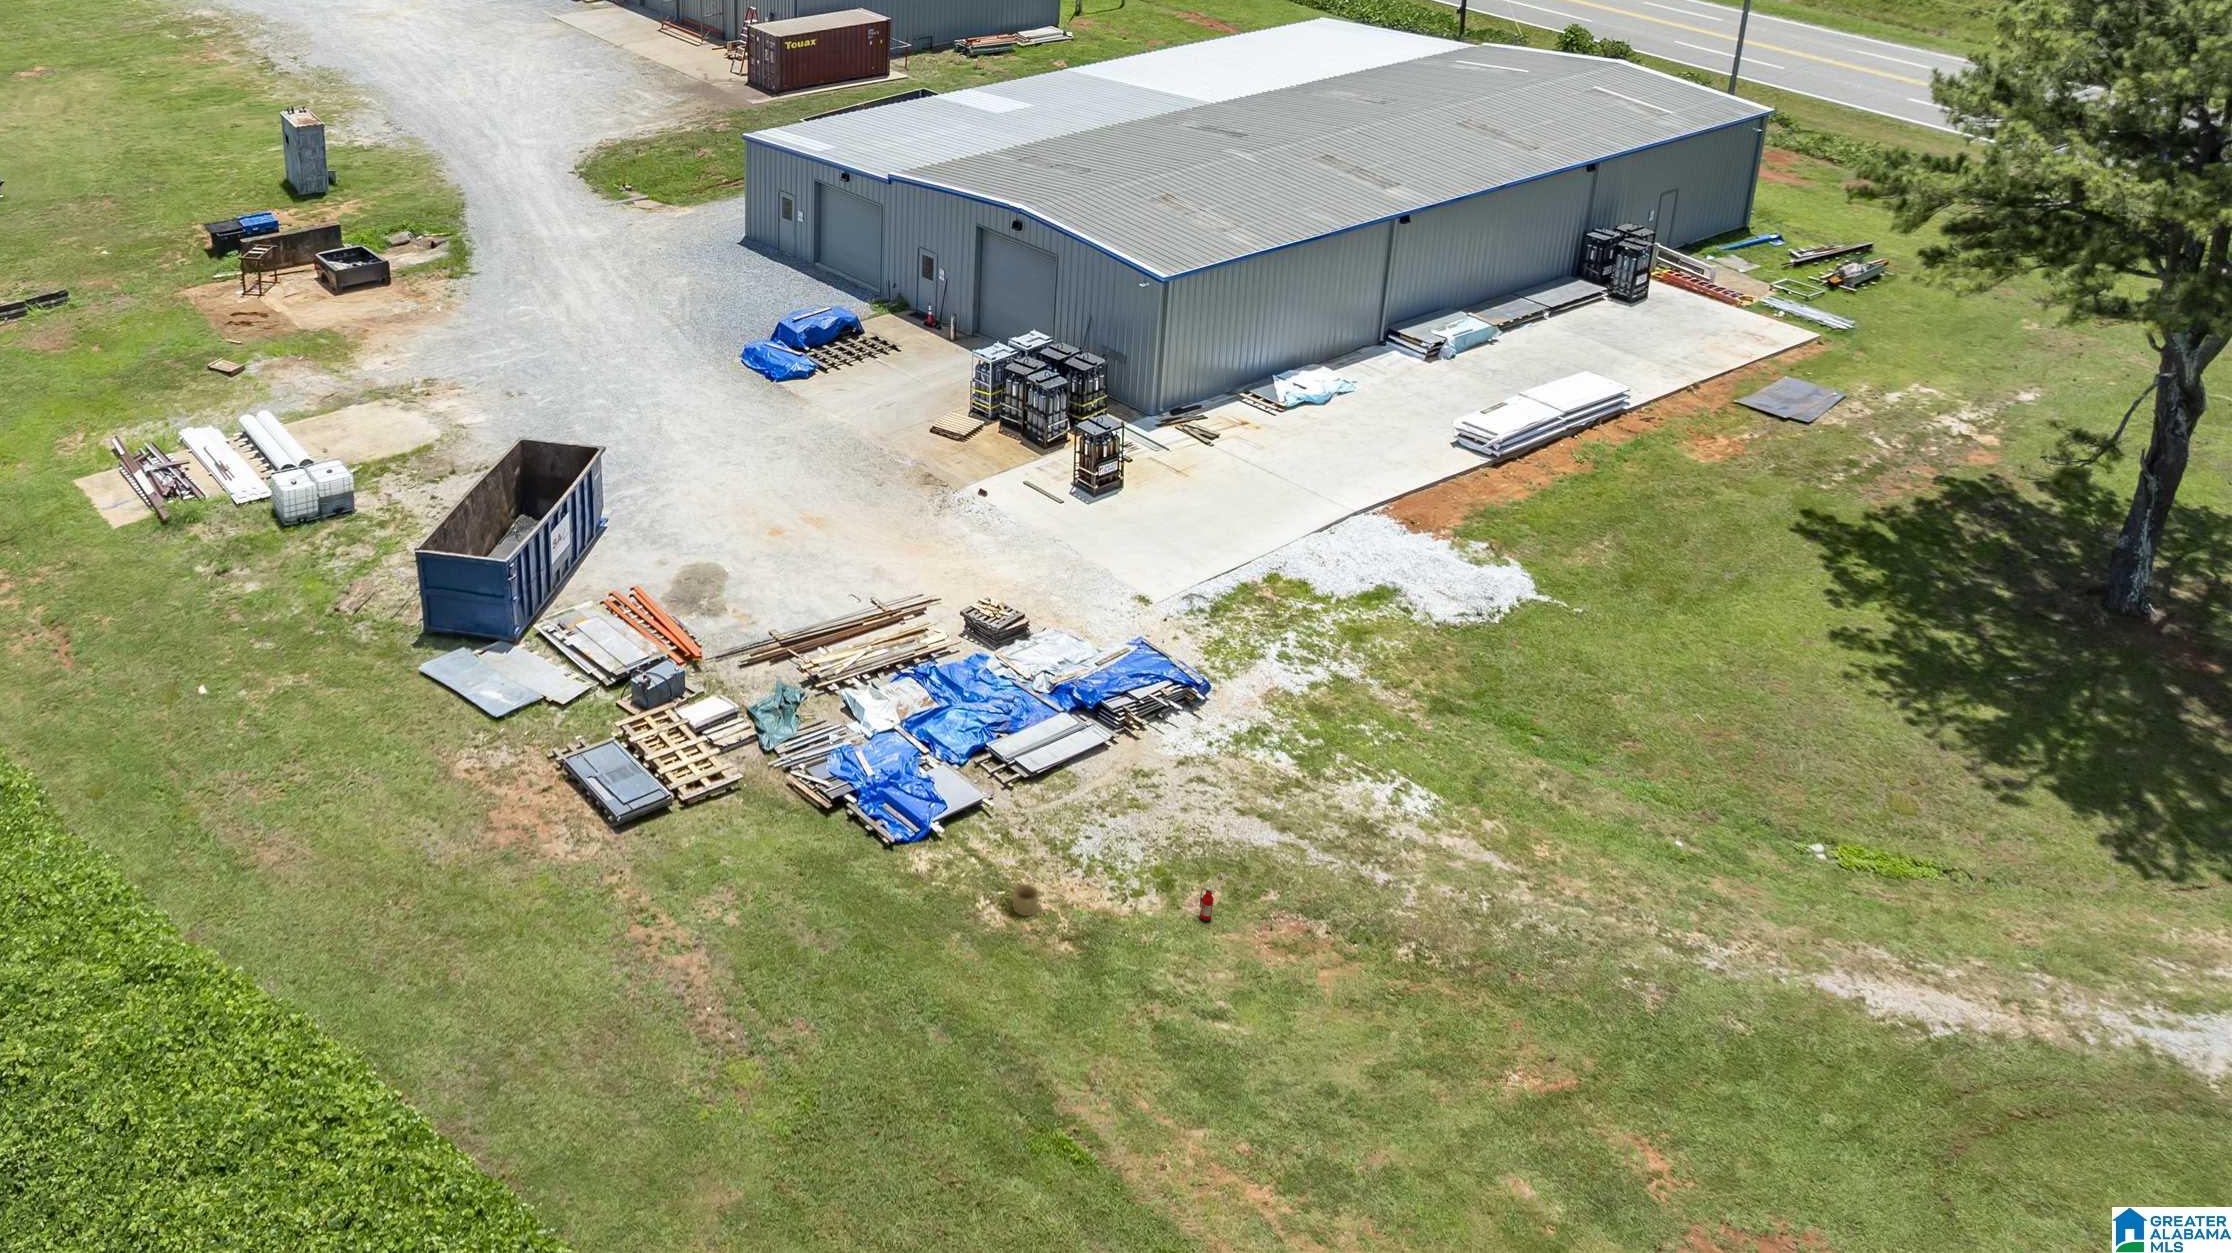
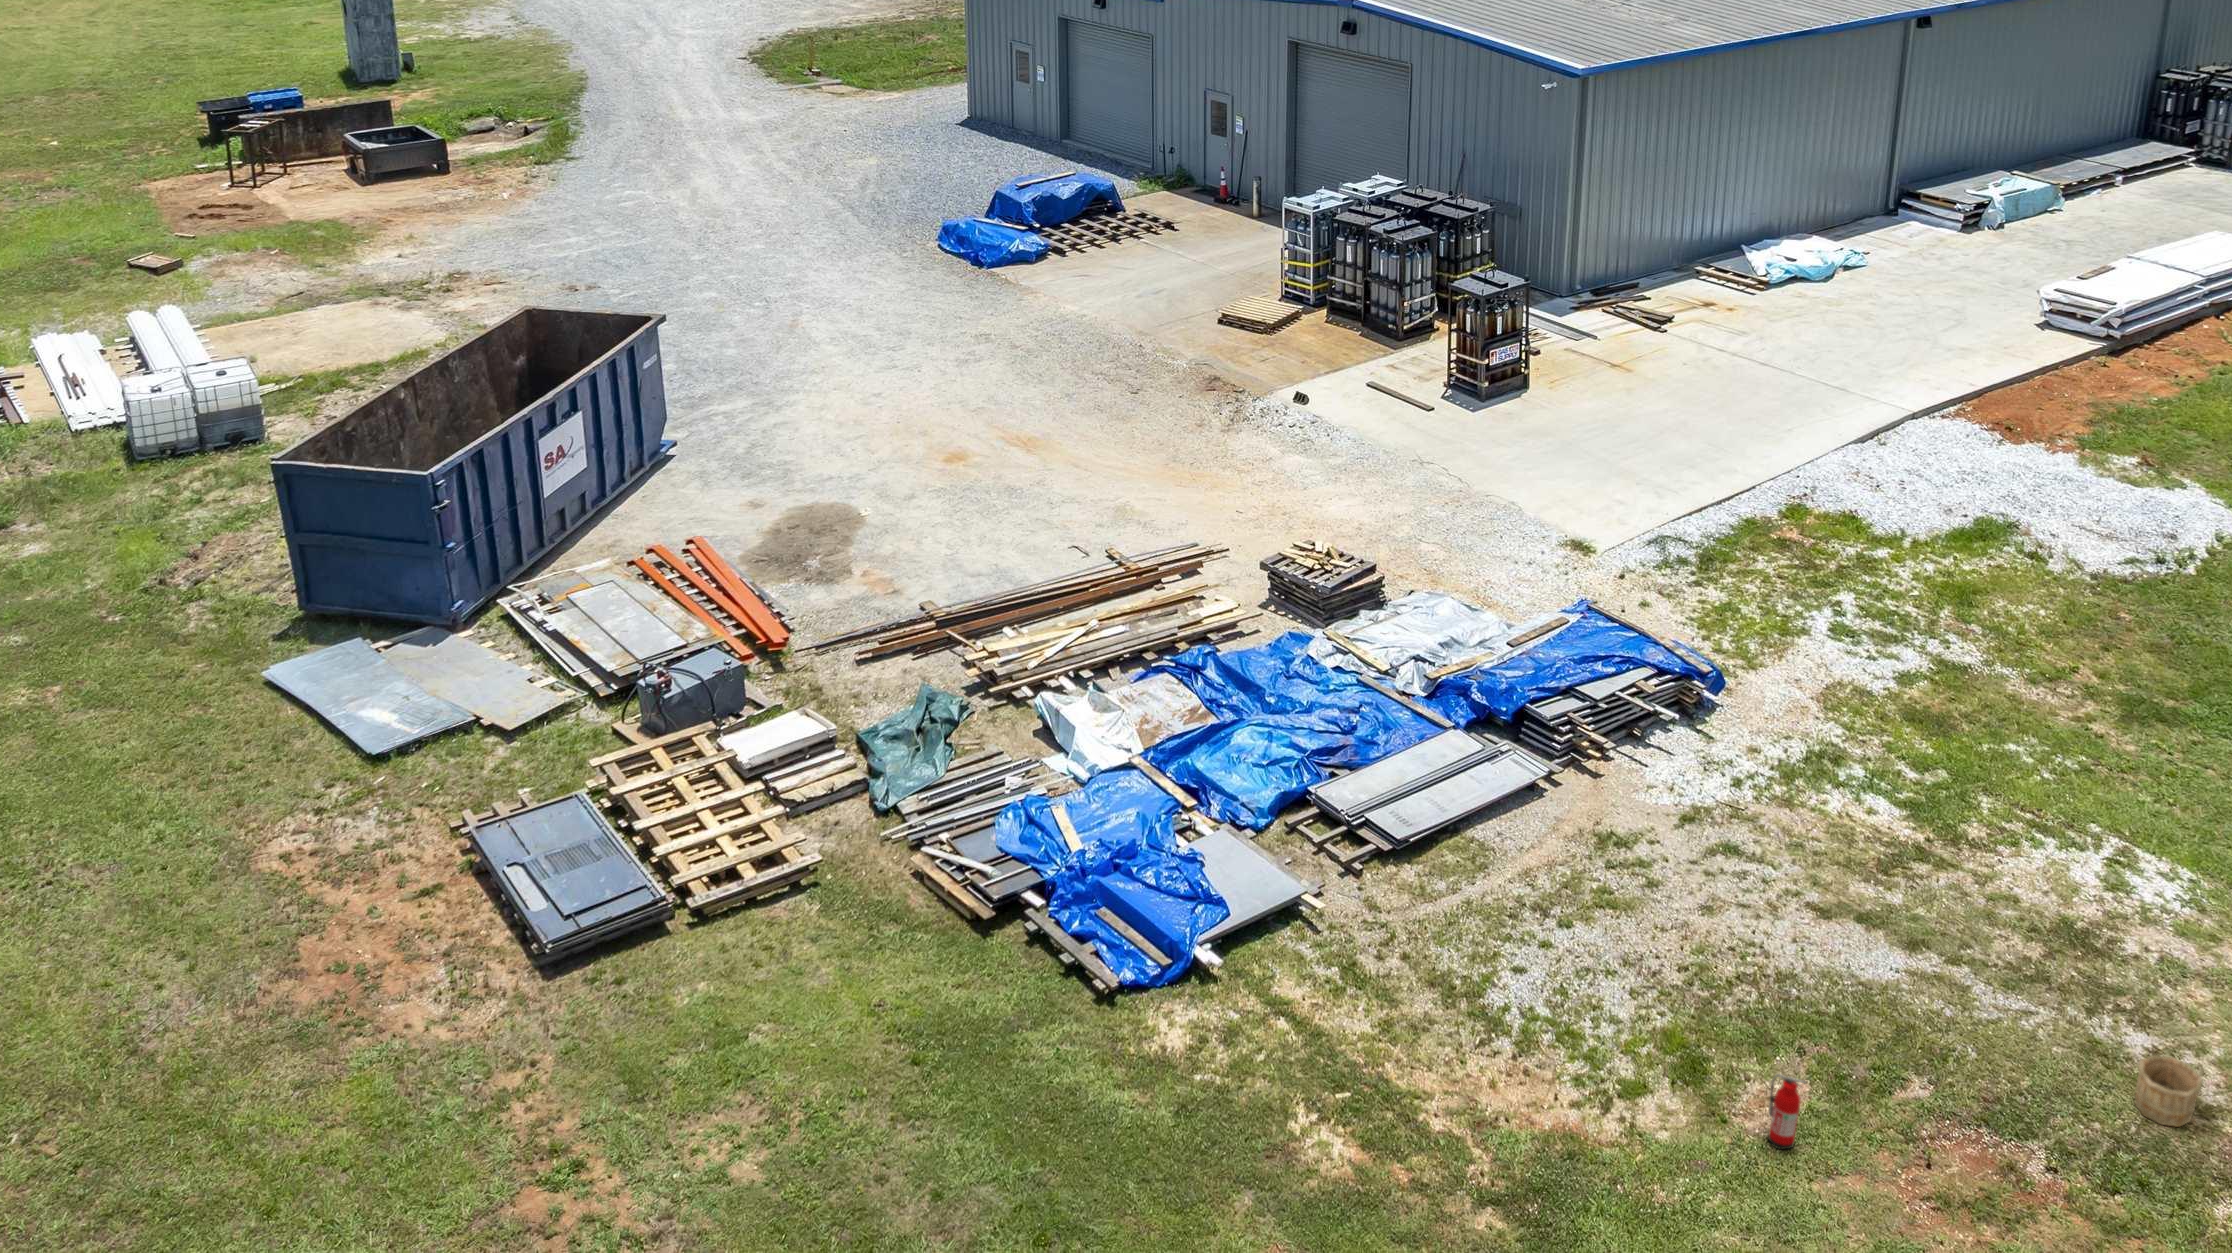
wooden bucket: present [1013,884,1039,916] -> present [2135,1055,2202,1127]

